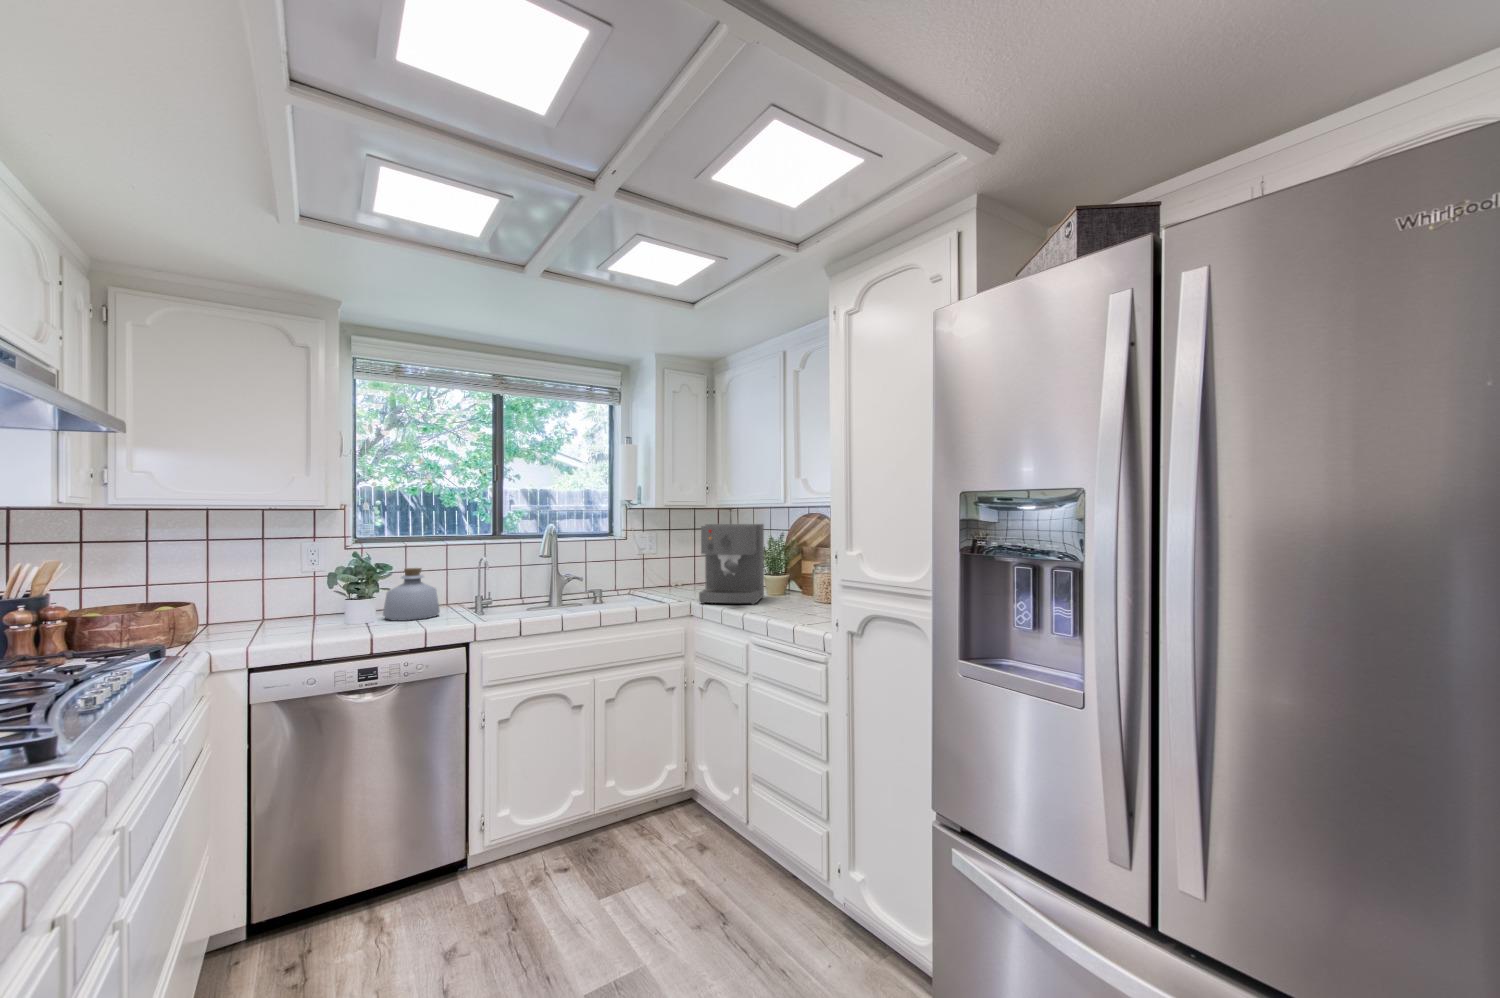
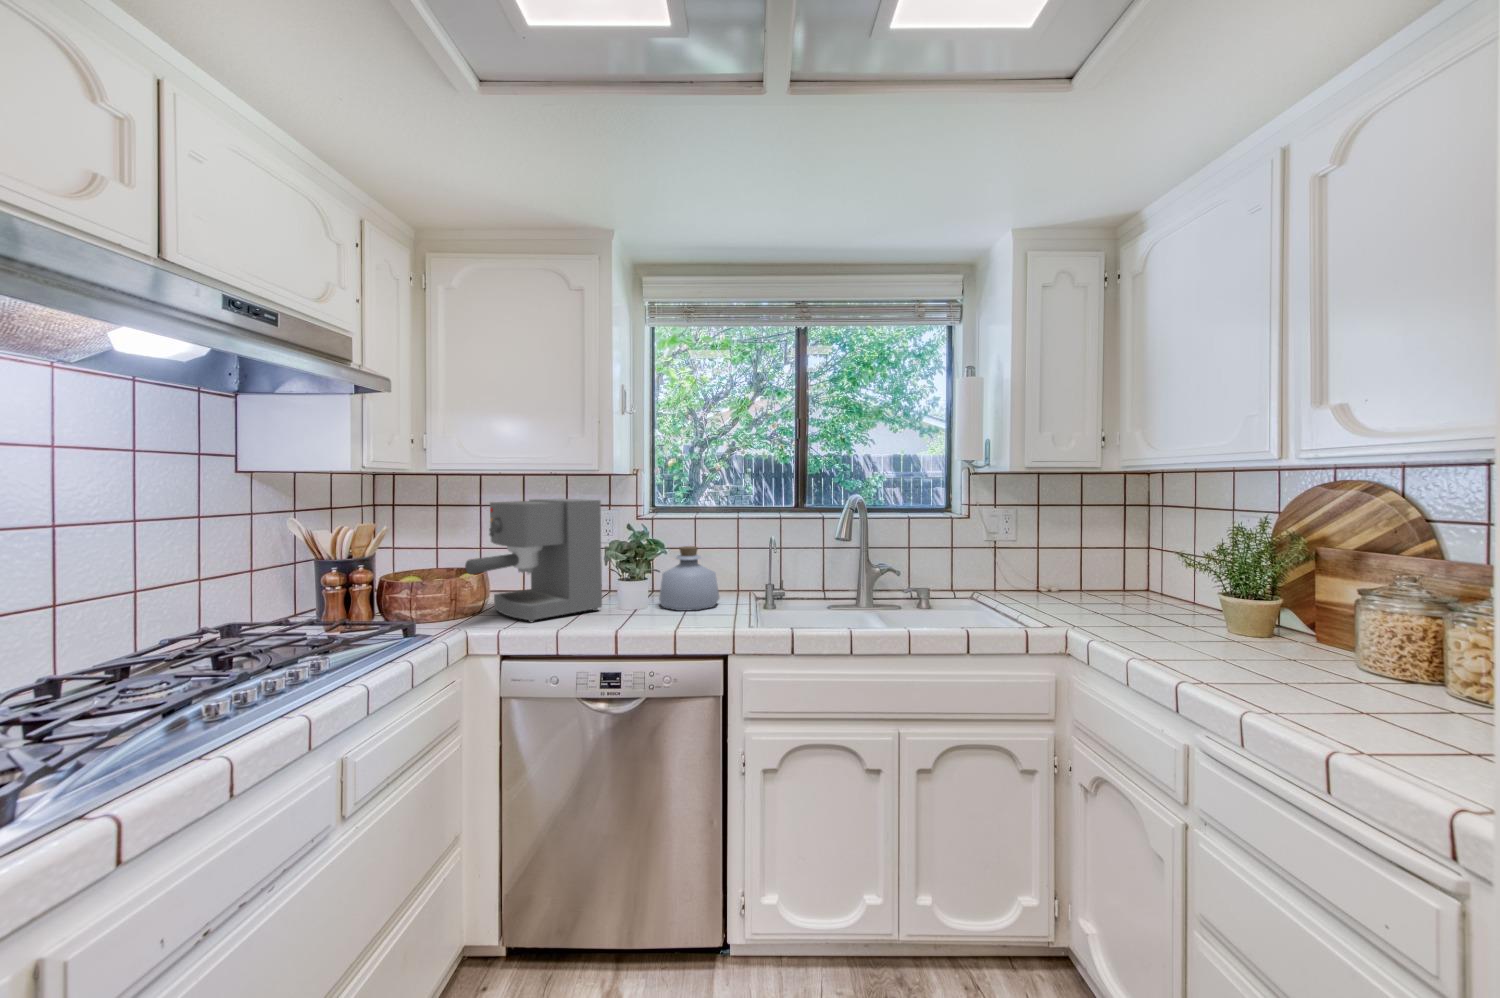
coffee maker: present [699,524,764,605] -> present [465,499,602,622]

